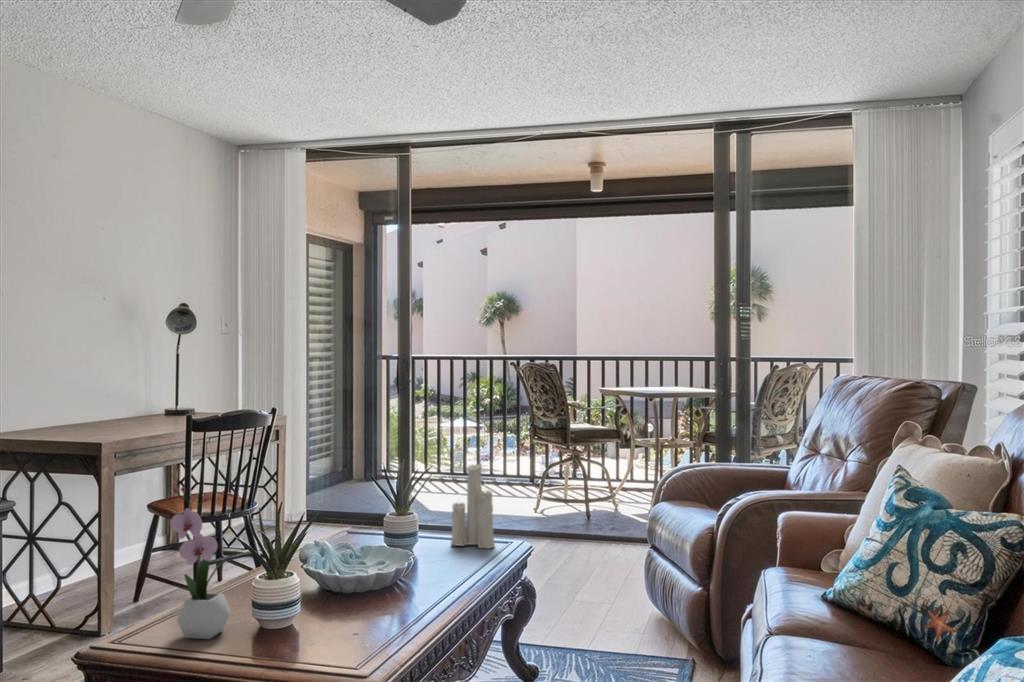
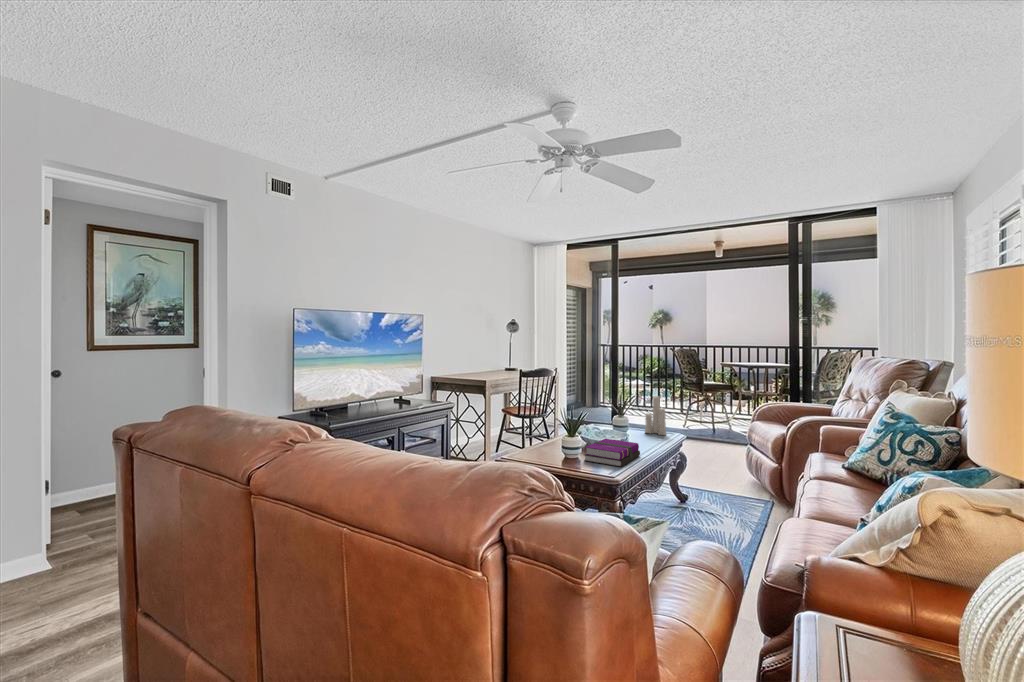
flower arrangement: present [170,487,236,639] -> none [536,396,559,458]
hardback book: none [293,575,431,649] -> present [584,439,640,467]

